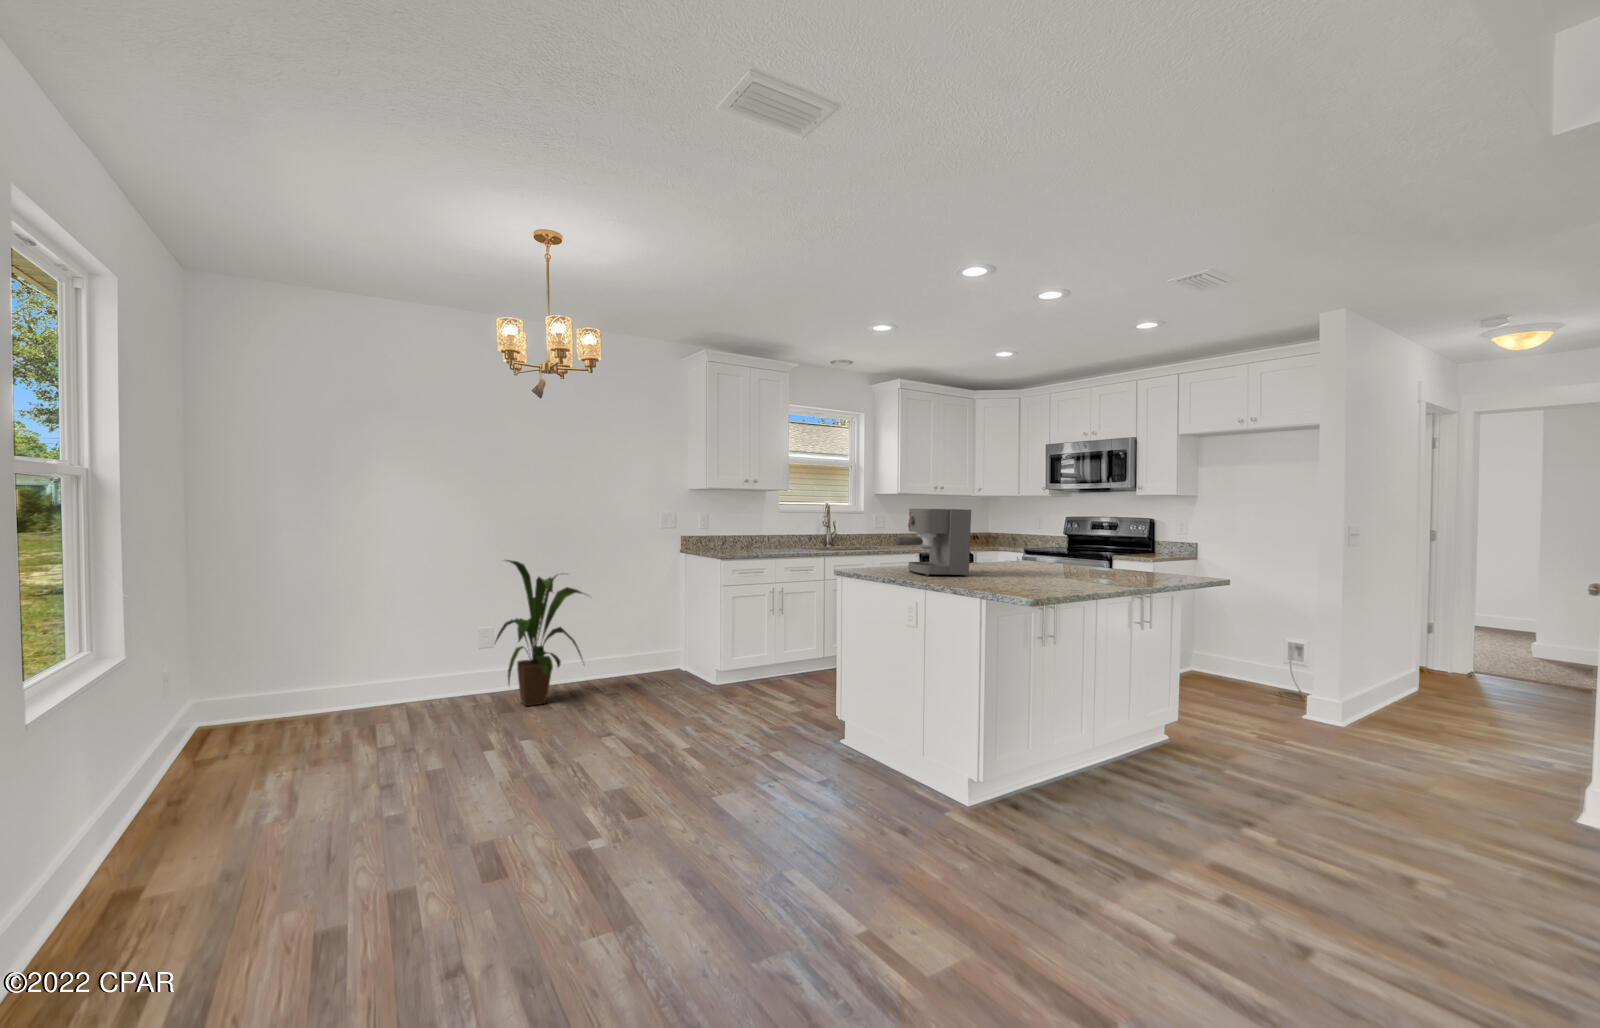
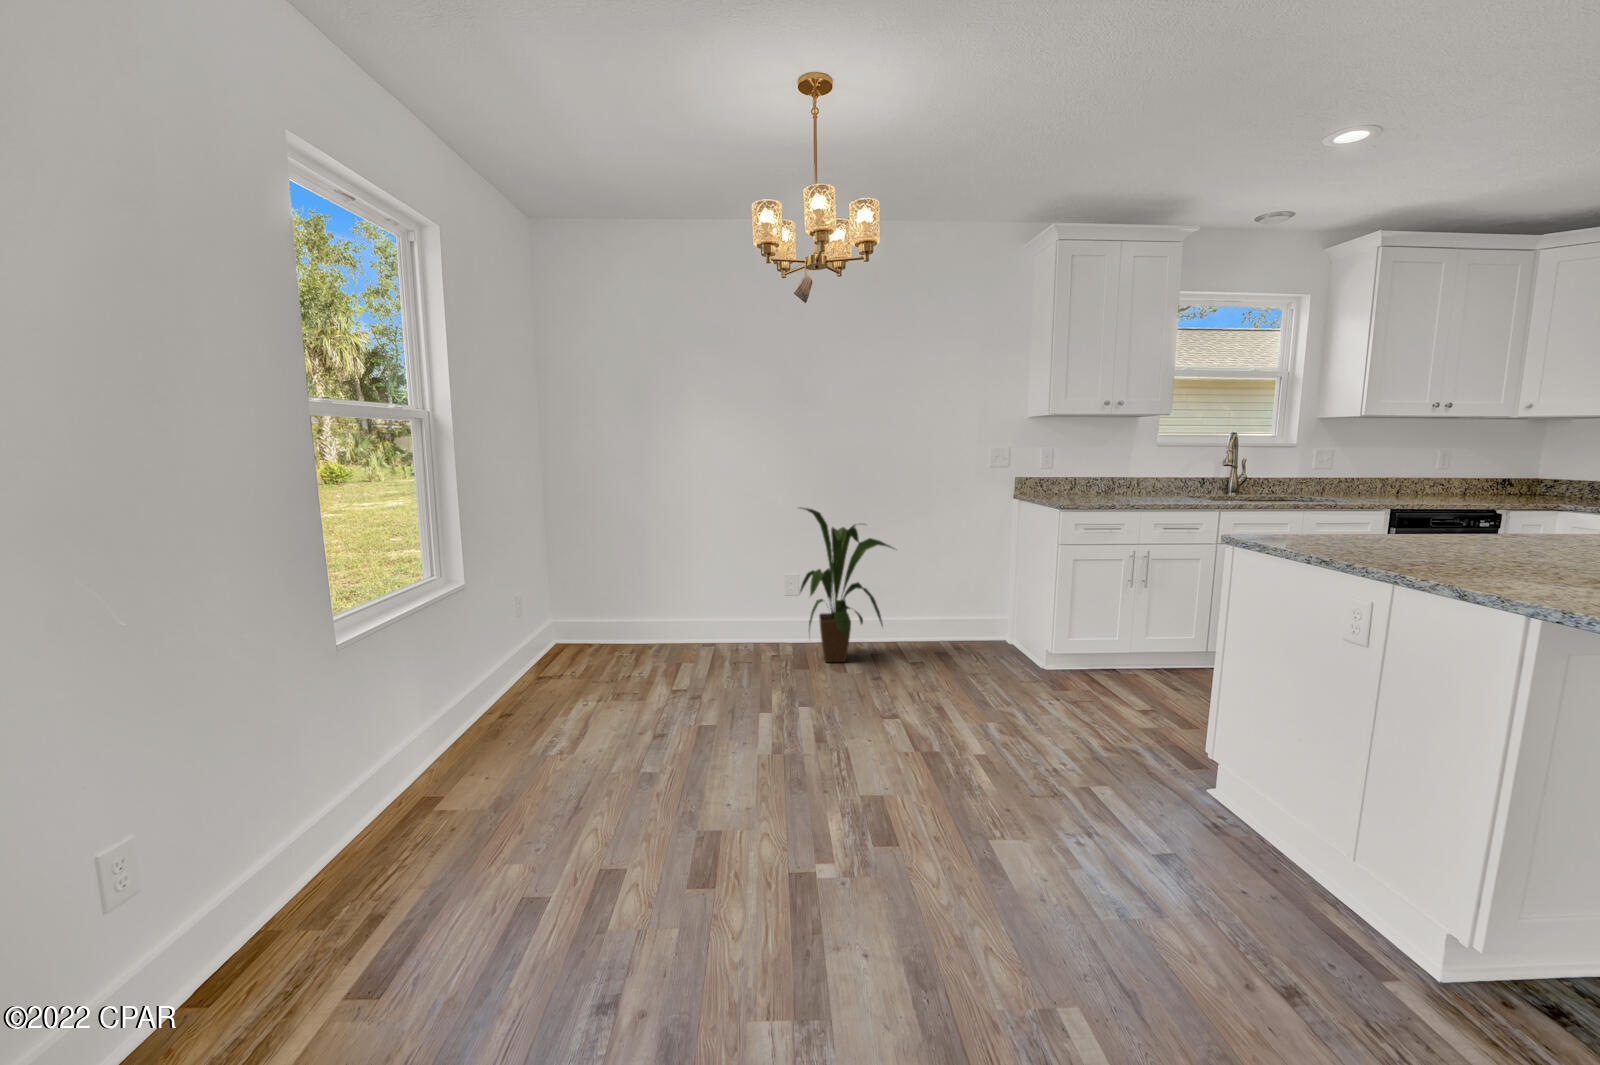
coffee maker: present [895,509,971,576] -> none [1336,434,1533,562]

